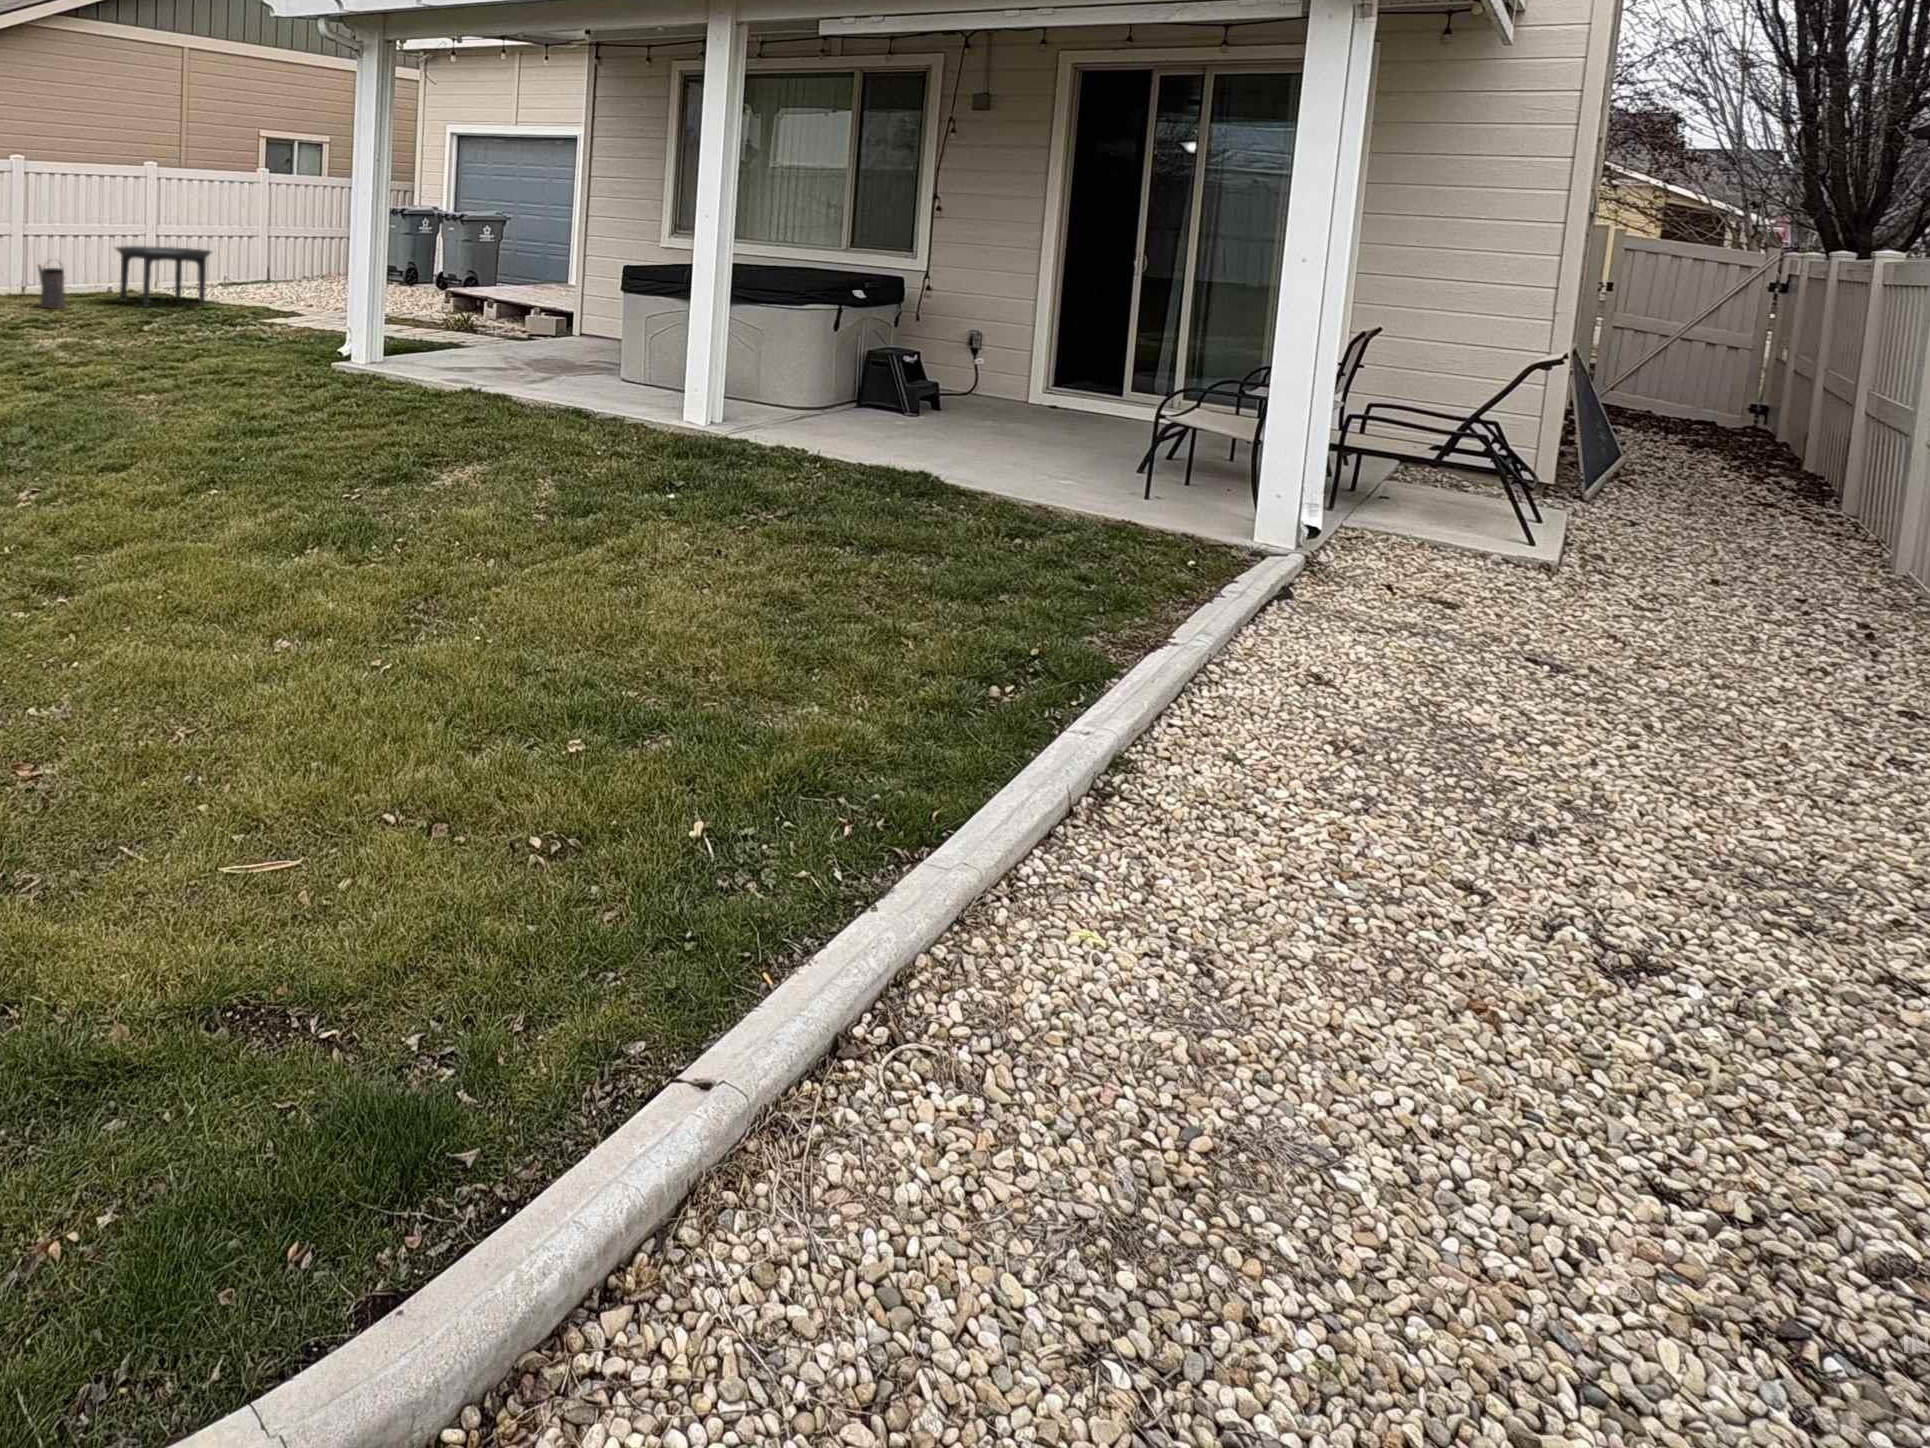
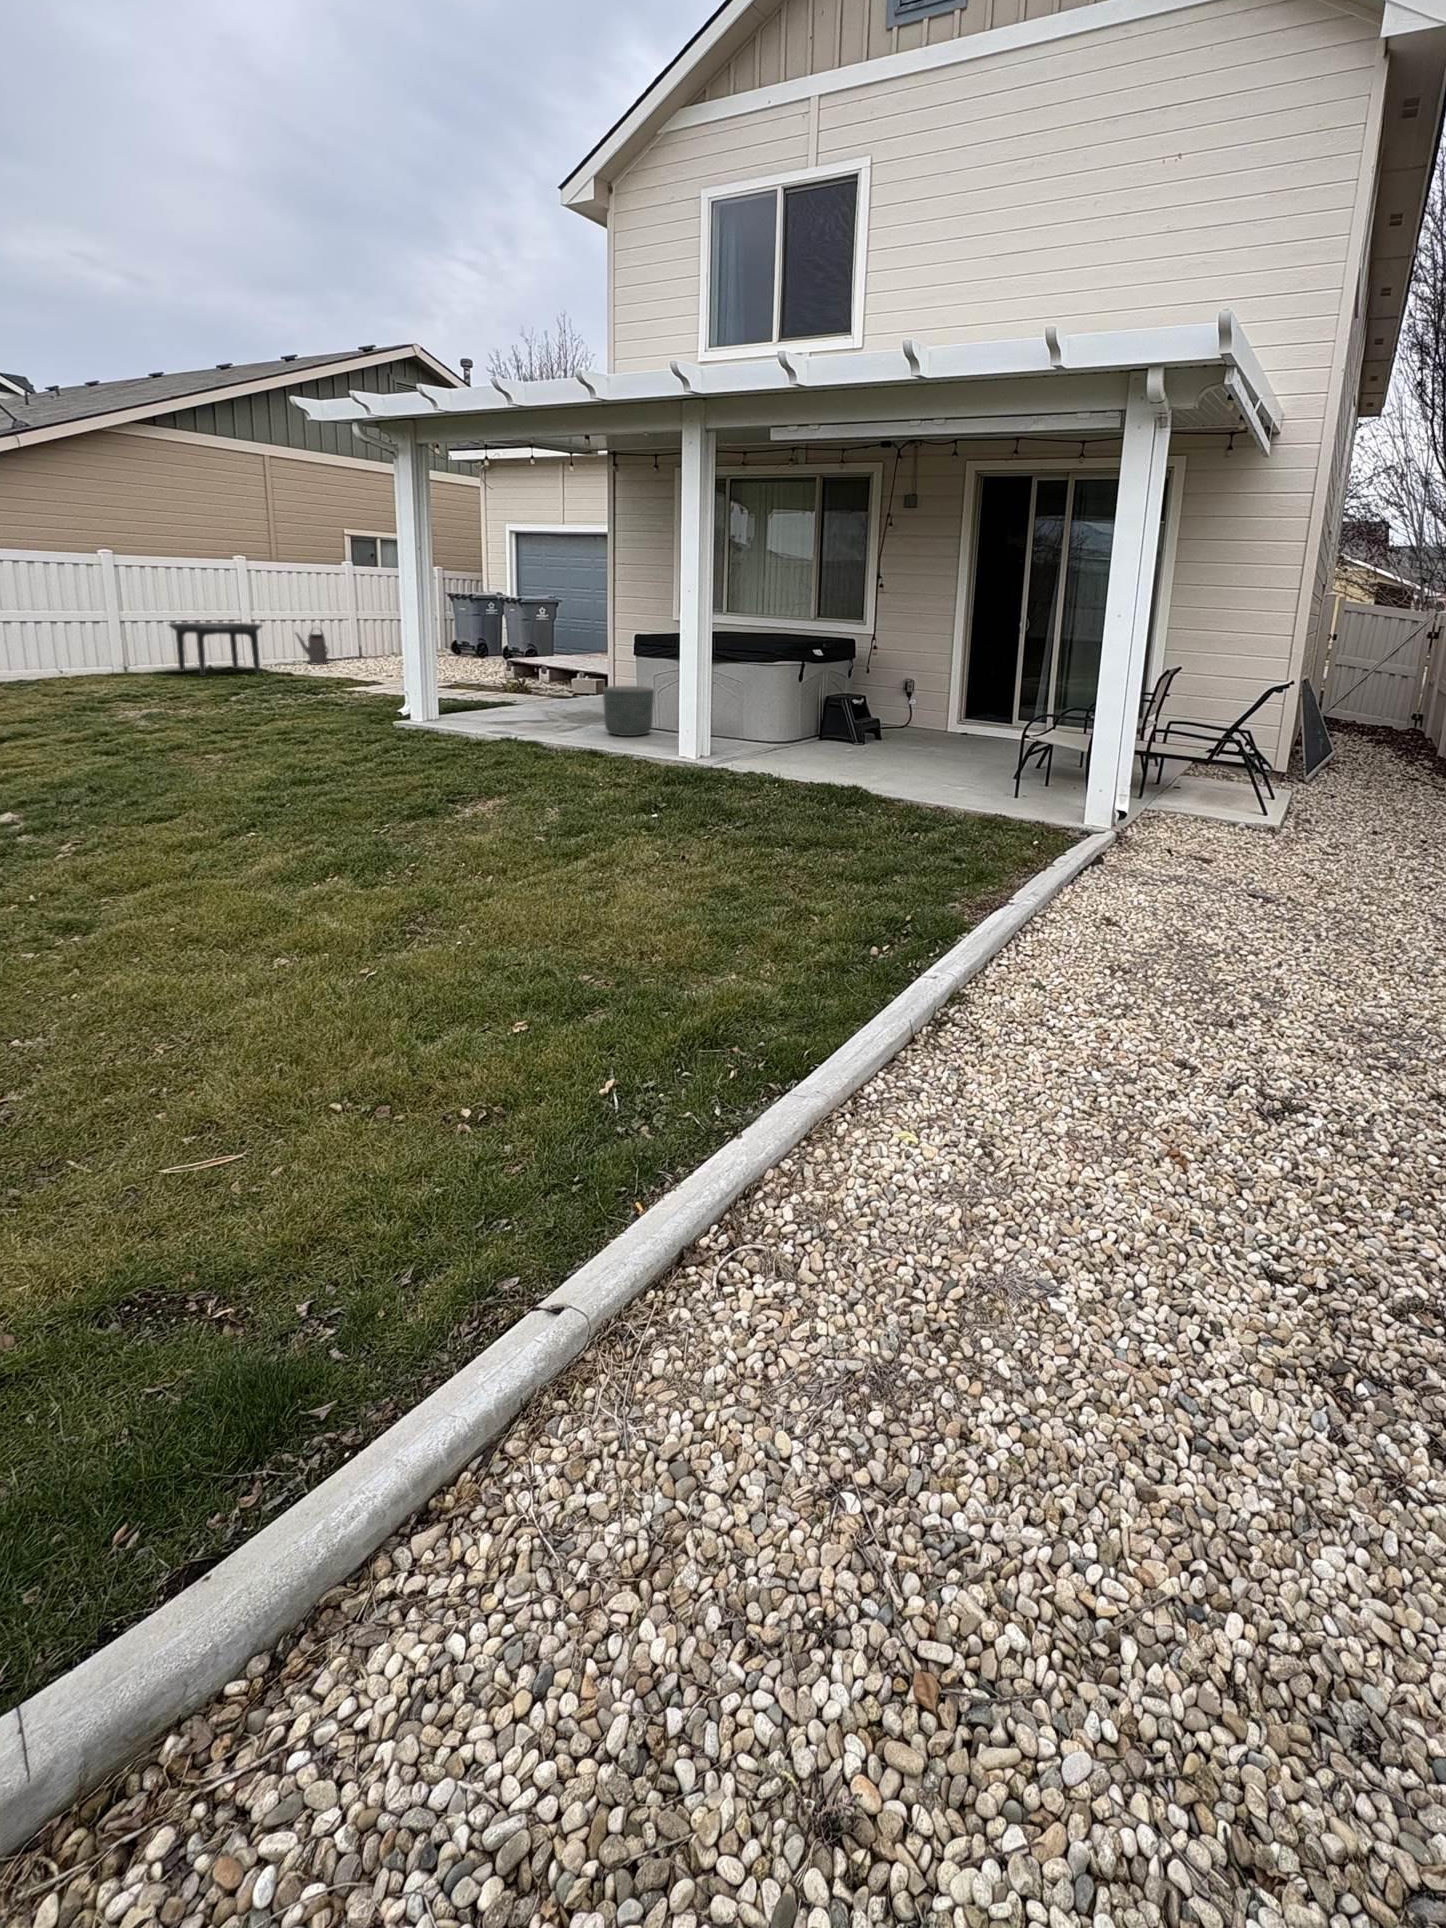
watering can: present [38,265,65,309] -> present [295,632,328,664]
planter: none [610,337,672,399] -> present [603,686,654,736]

